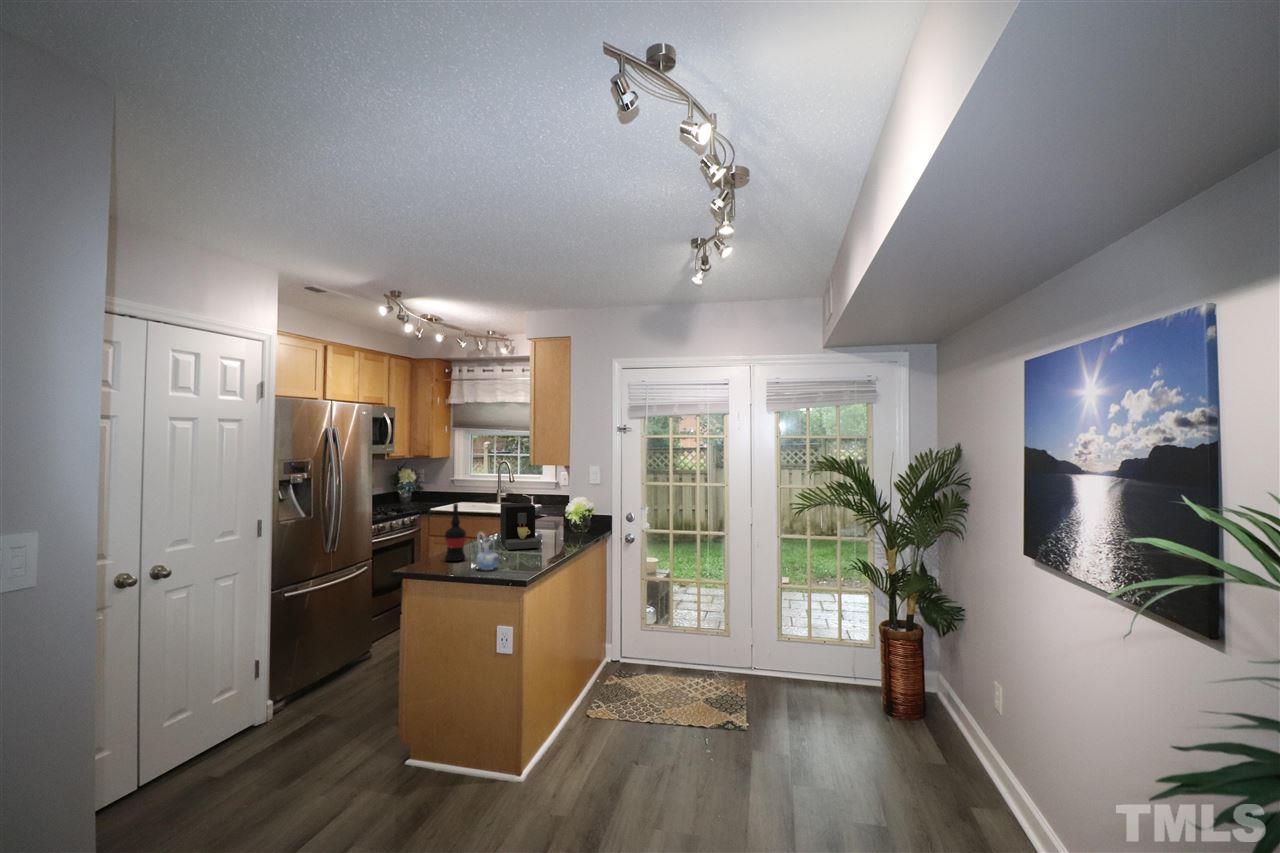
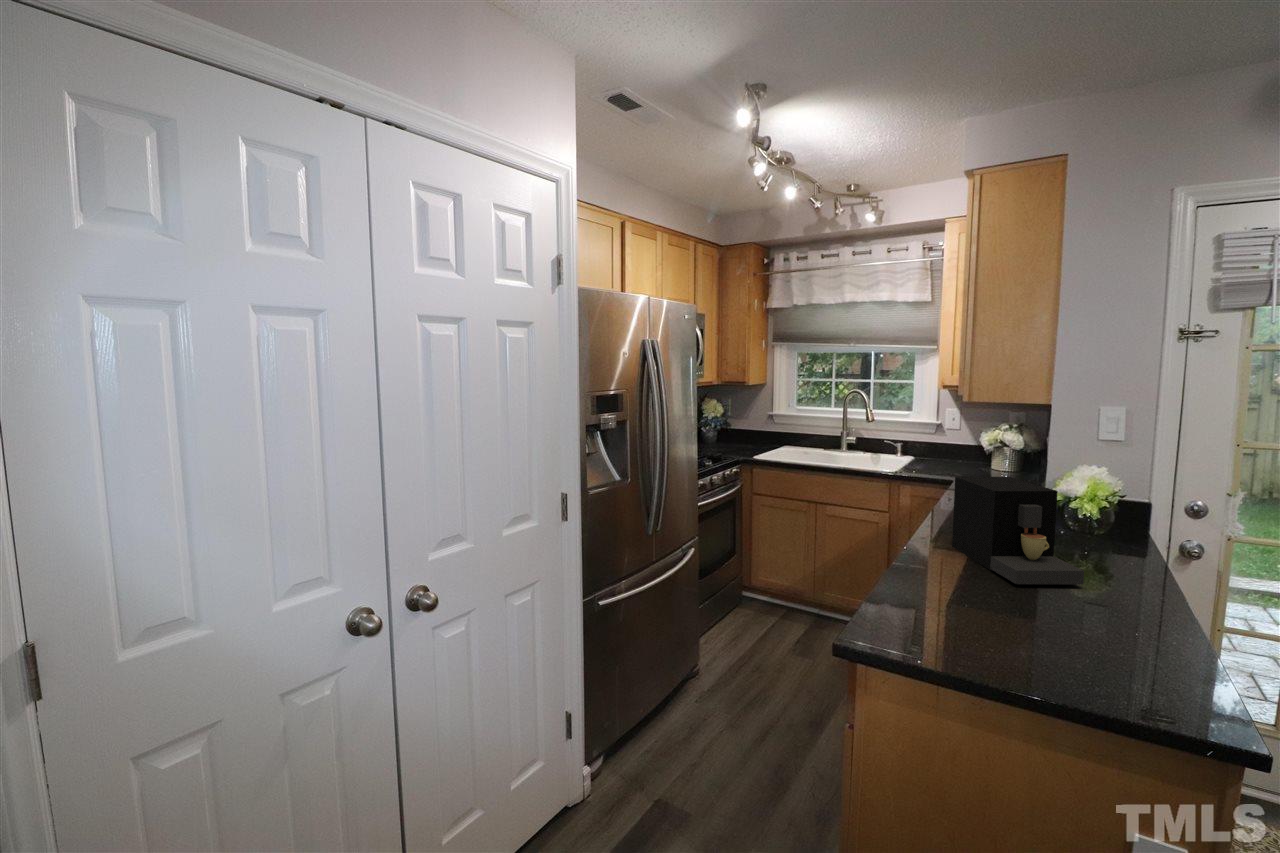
wine bottle: present [445,503,466,561] -> none [910,491,960,618]
ceramic pitcher: present [476,533,498,570] -> none [1027,577,1094,675]

